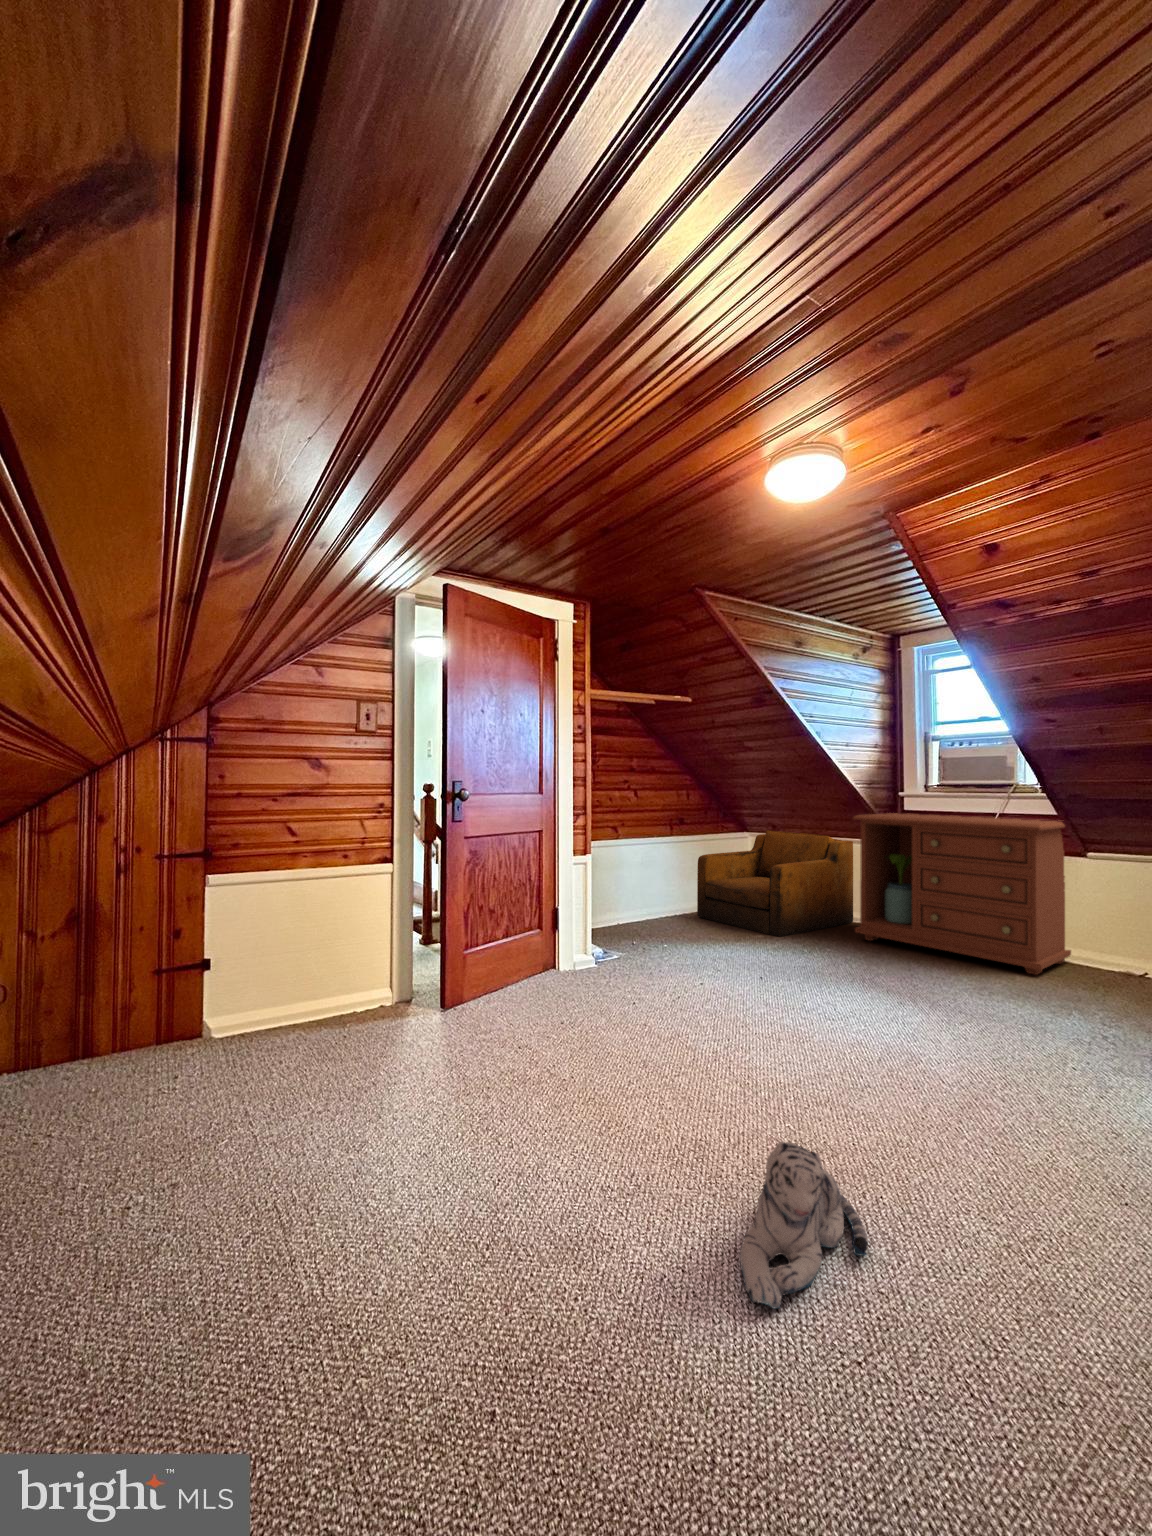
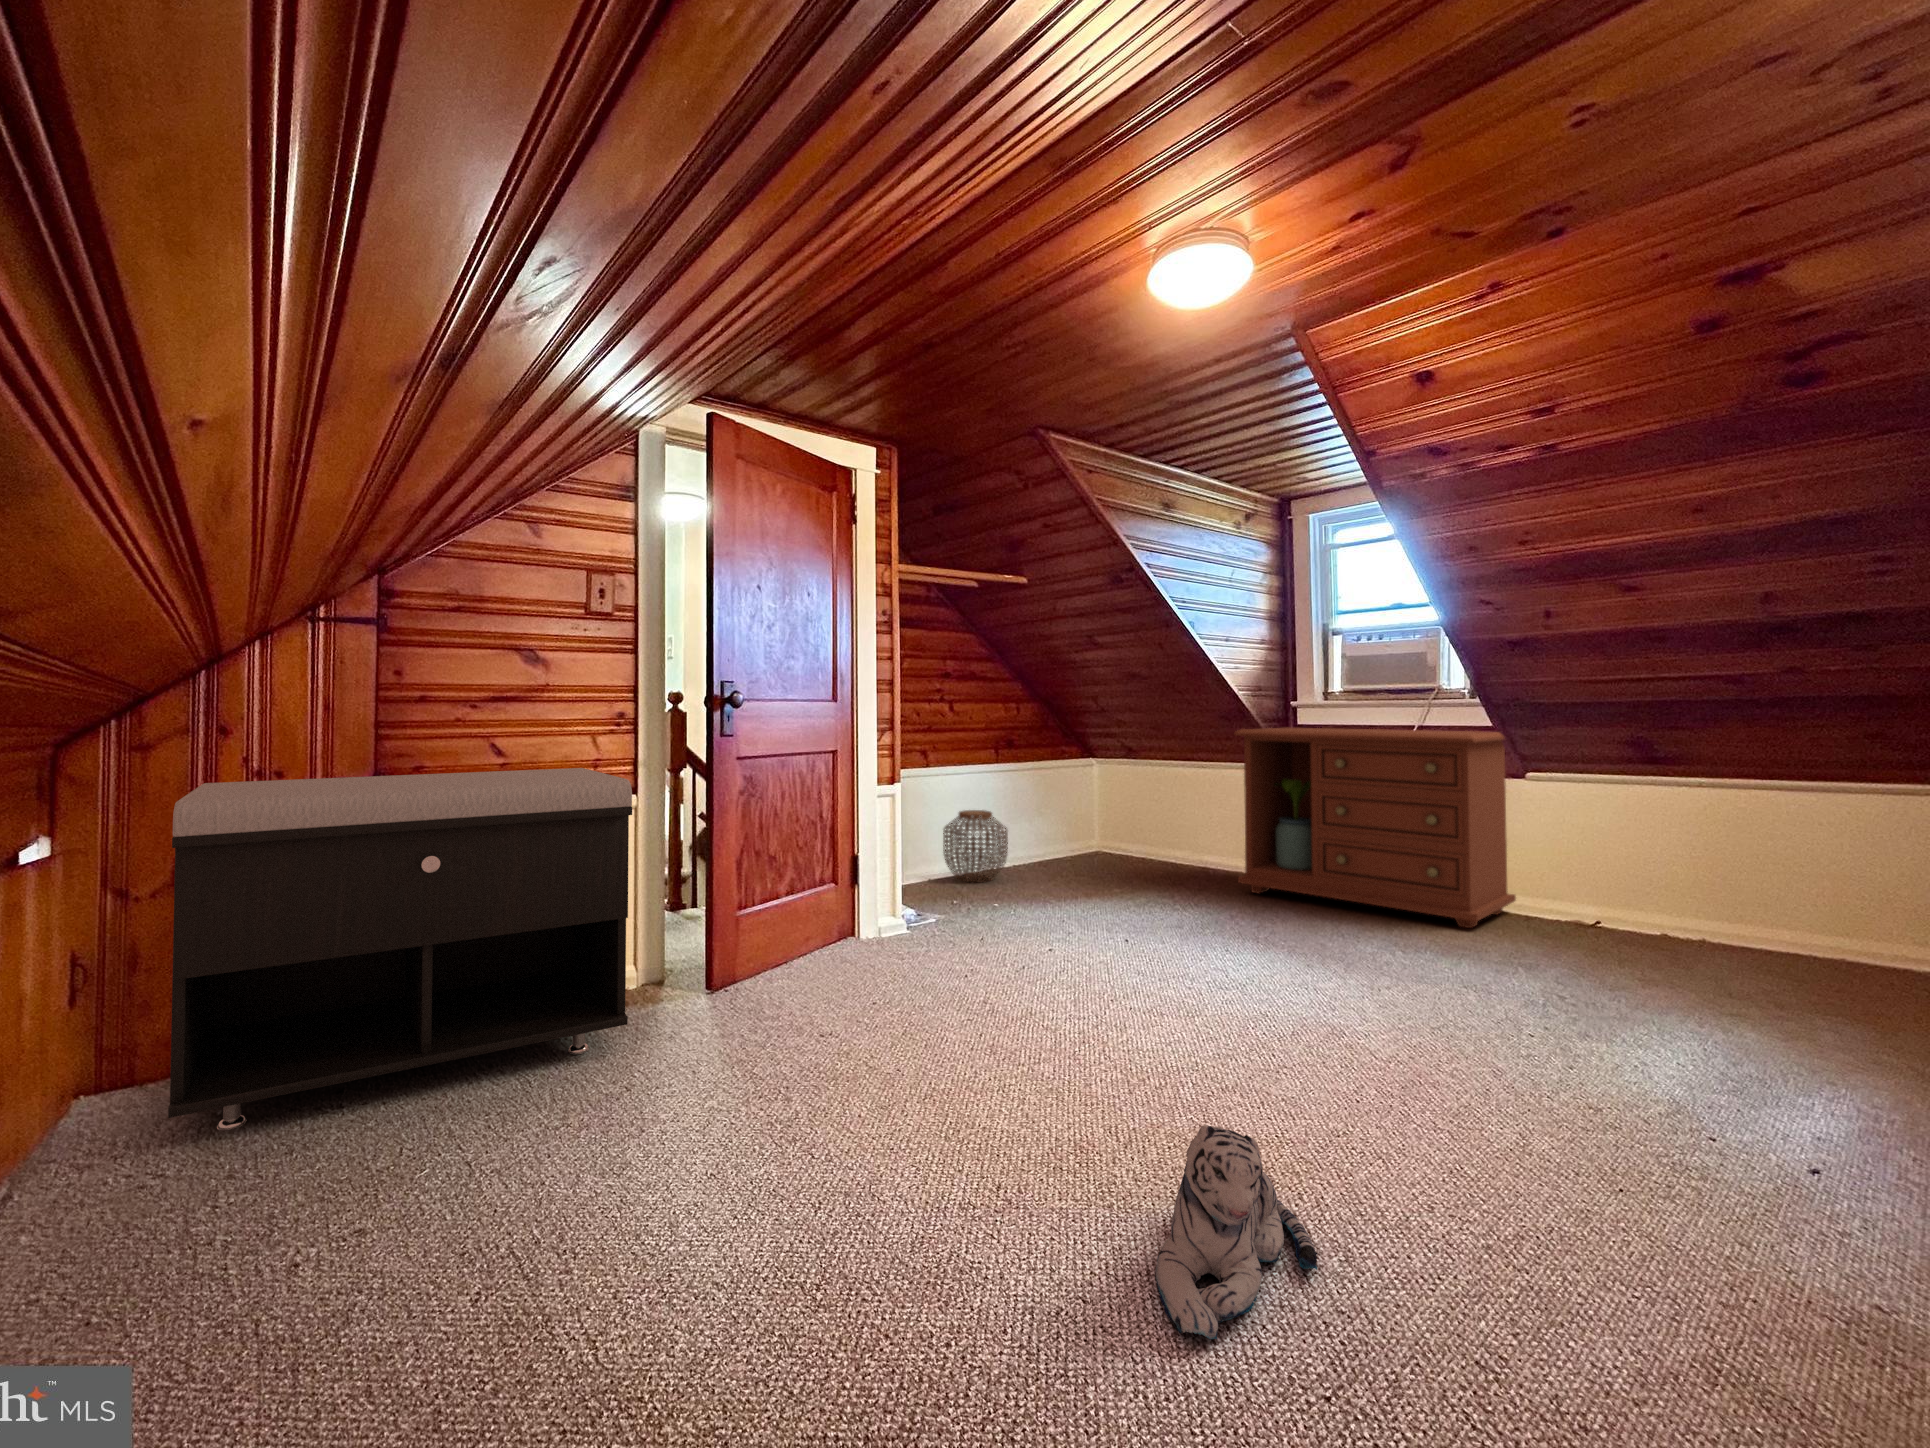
armchair: present [697,830,853,937] -> none [1031,754,1233,892]
storage bench: none [55,844,383,1103] -> present [168,768,632,1131]
woven basket: none [630,871,679,926] -> present [943,810,1008,882]

